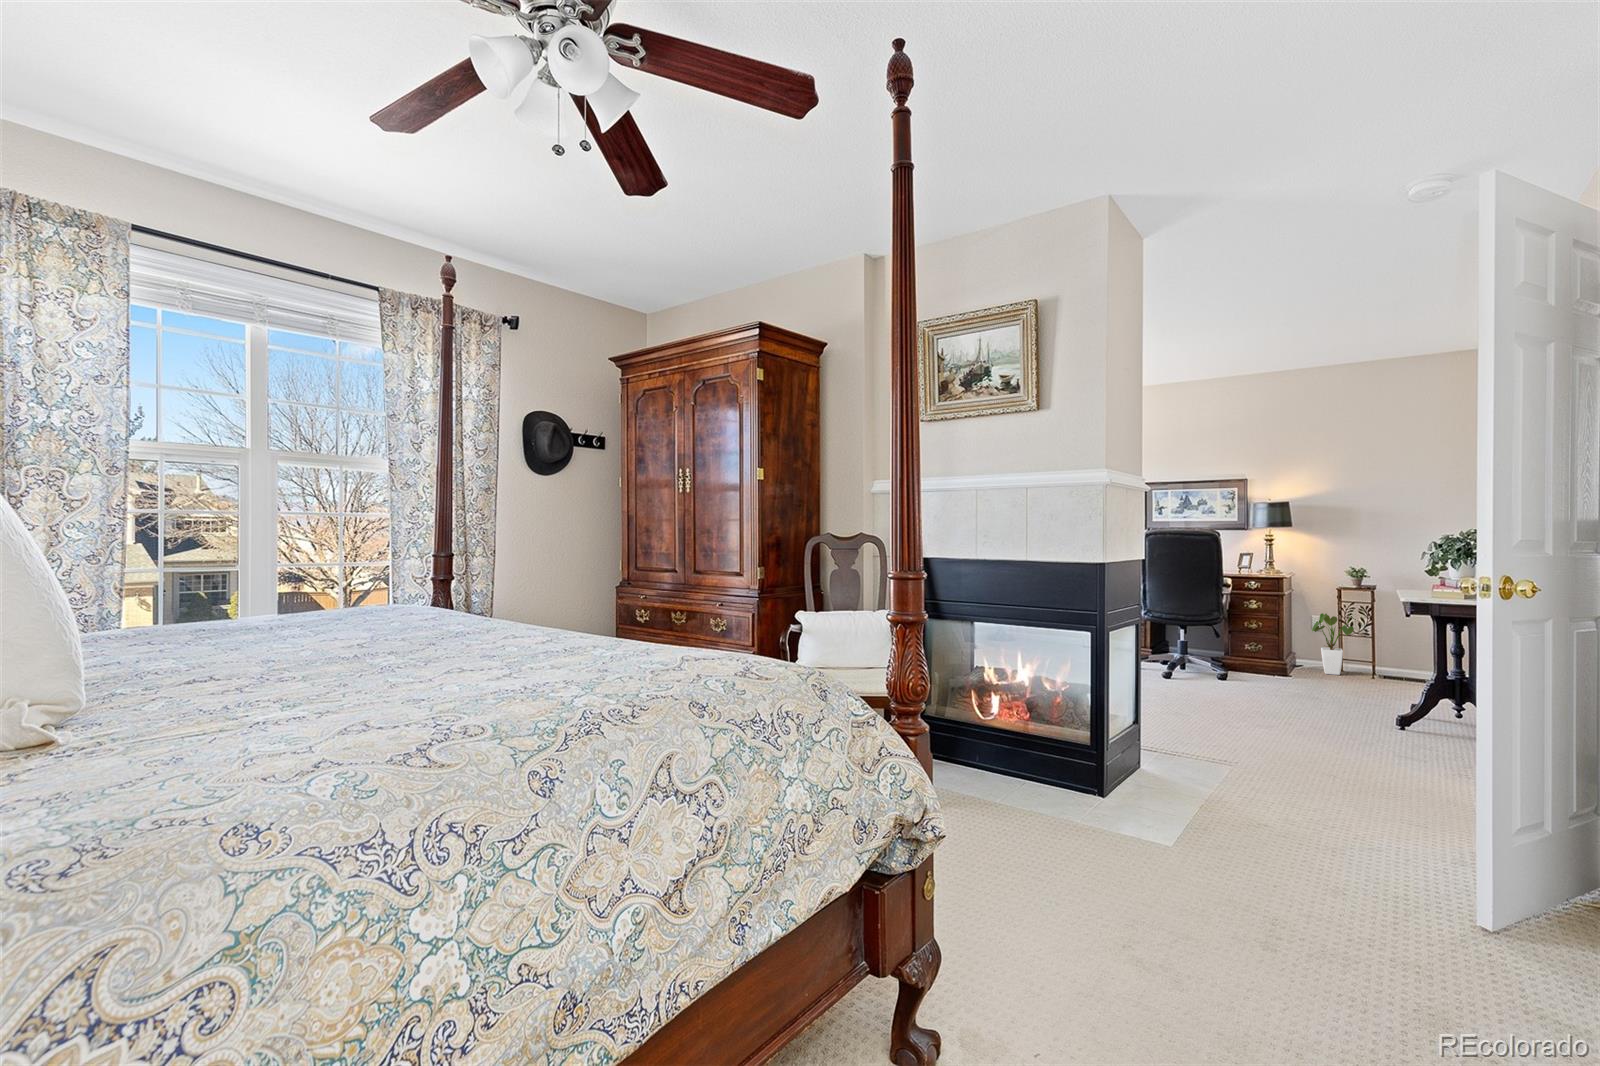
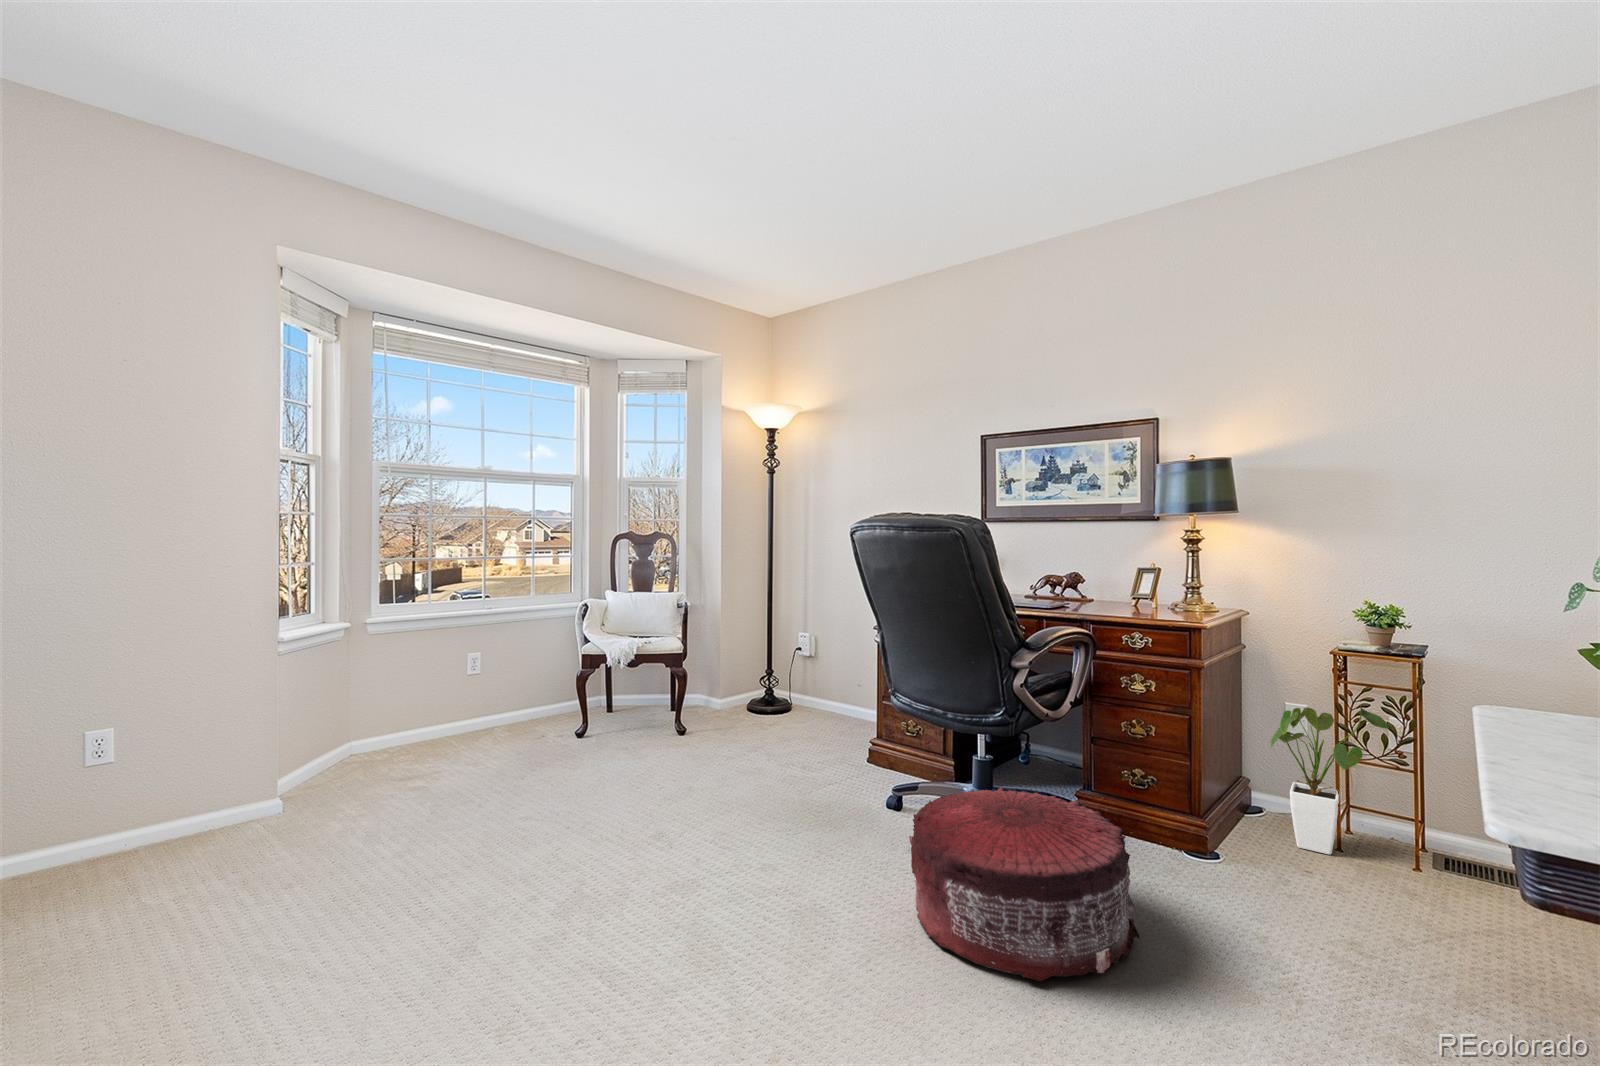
pouf: none [1189,646,1286,698] -> present [909,787,1140,981]

